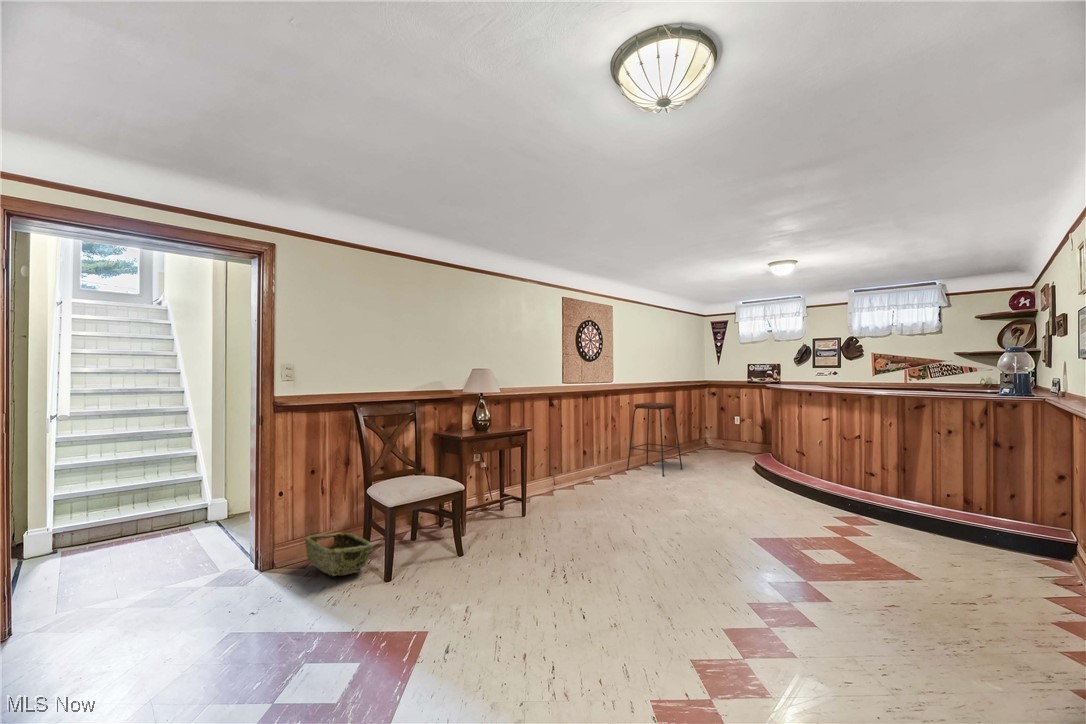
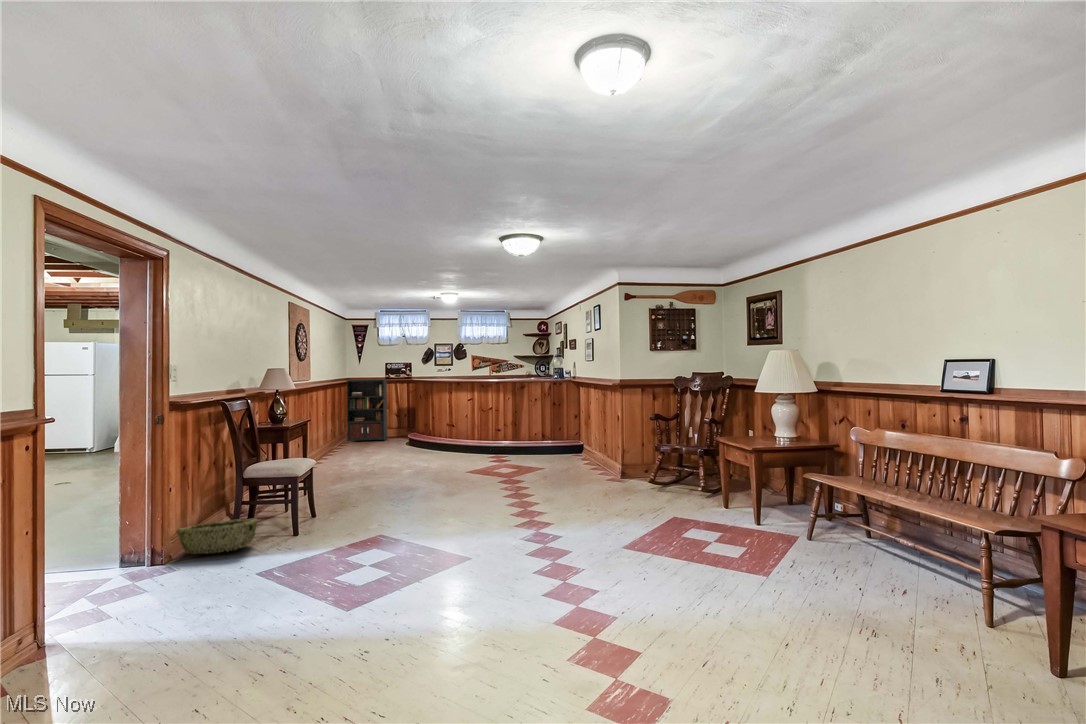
bookcase: none [693,383,759,456] -> present [347,379,387,441]
bar stool: present [627,402,682,476] -> none [318,397,362,460]

